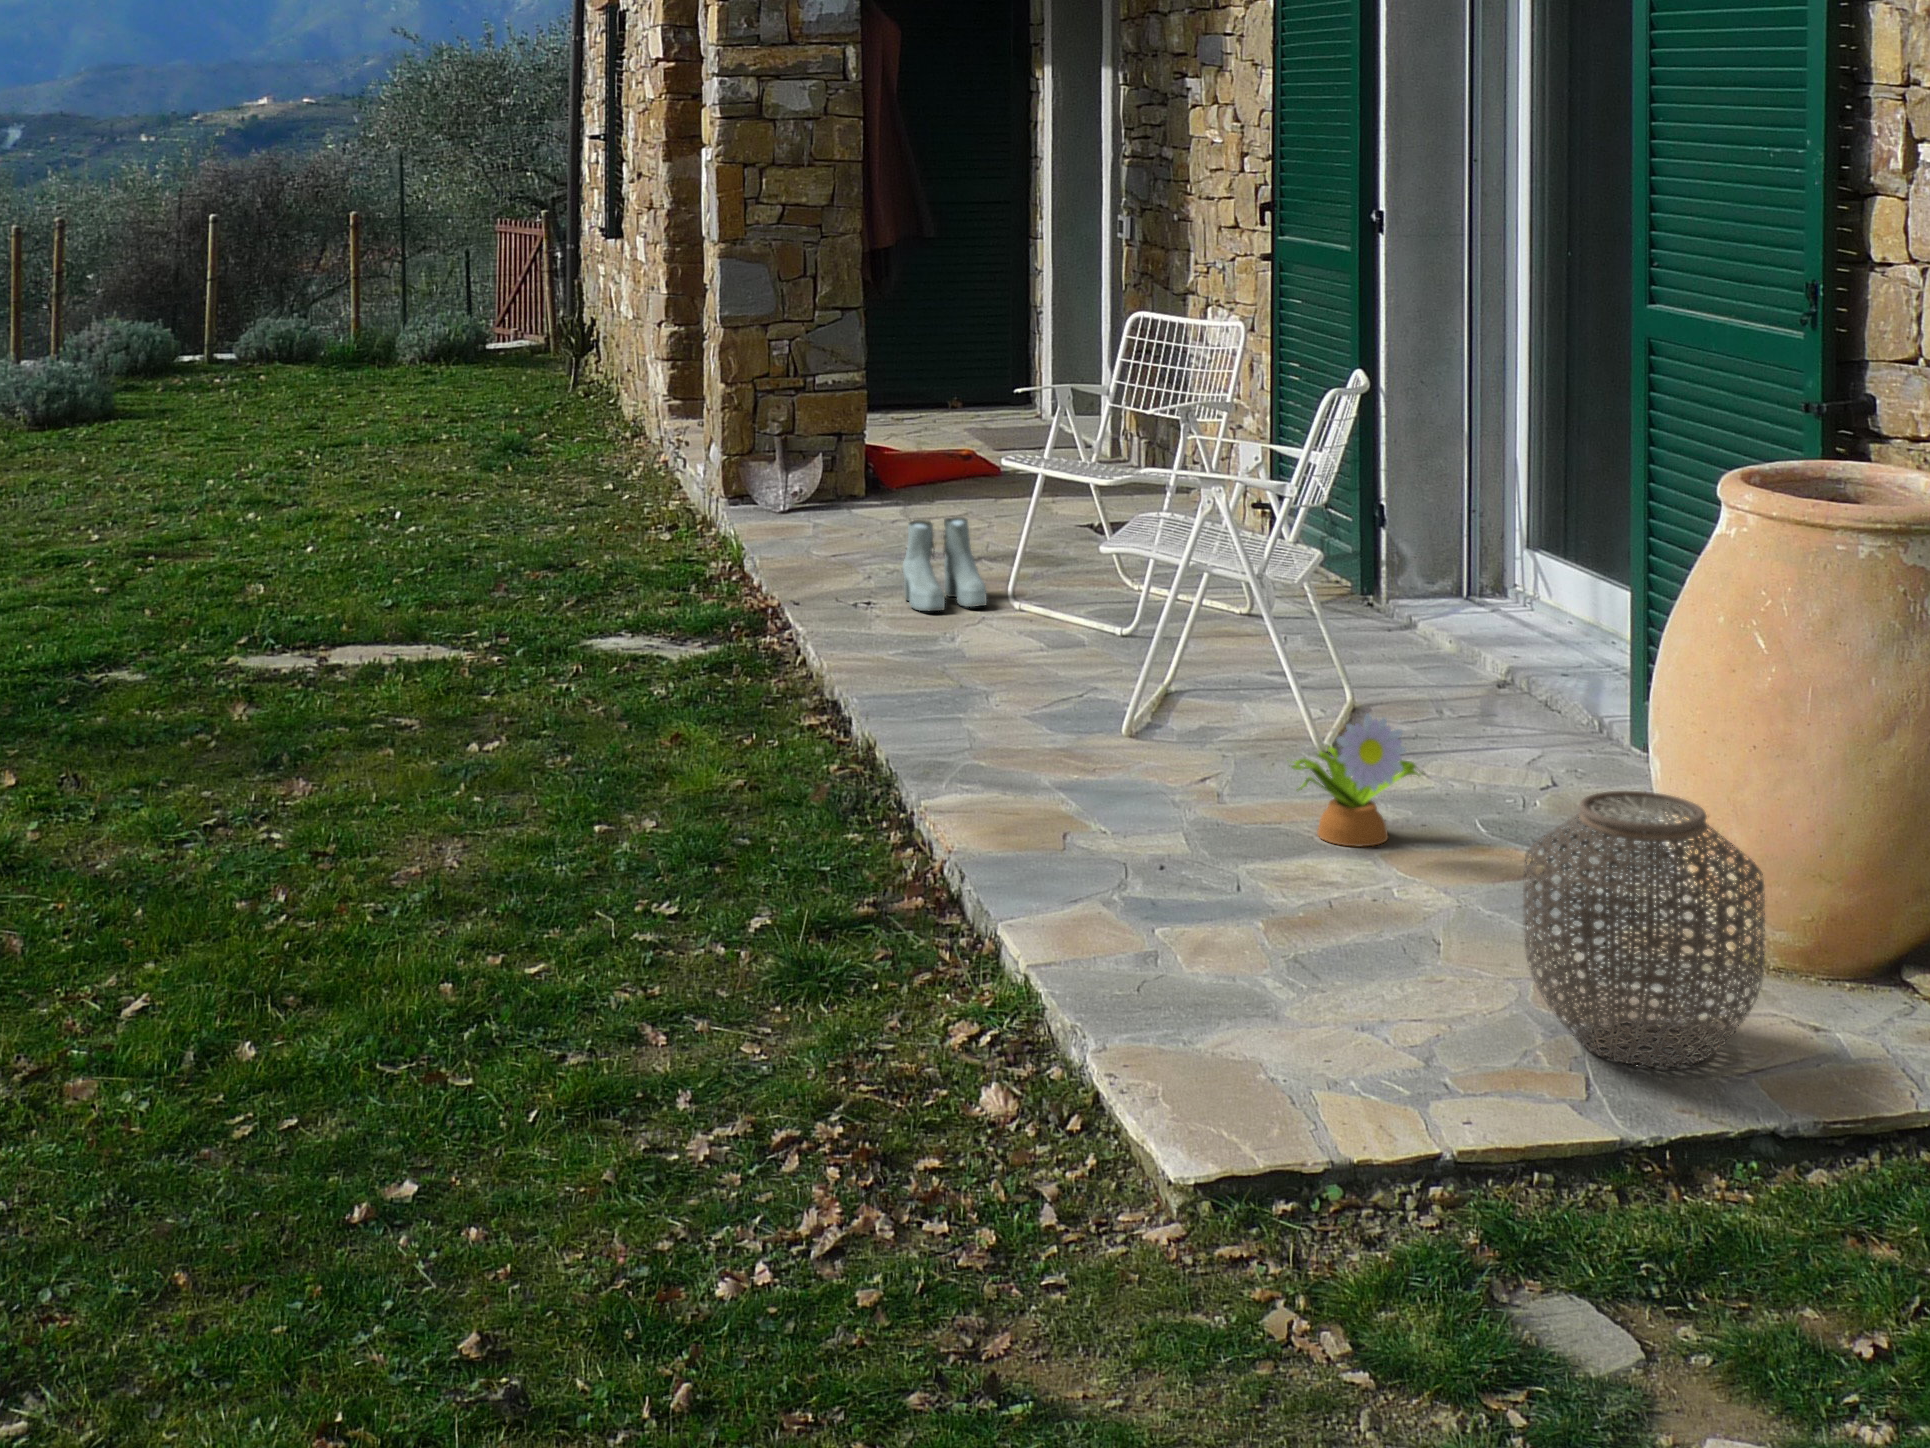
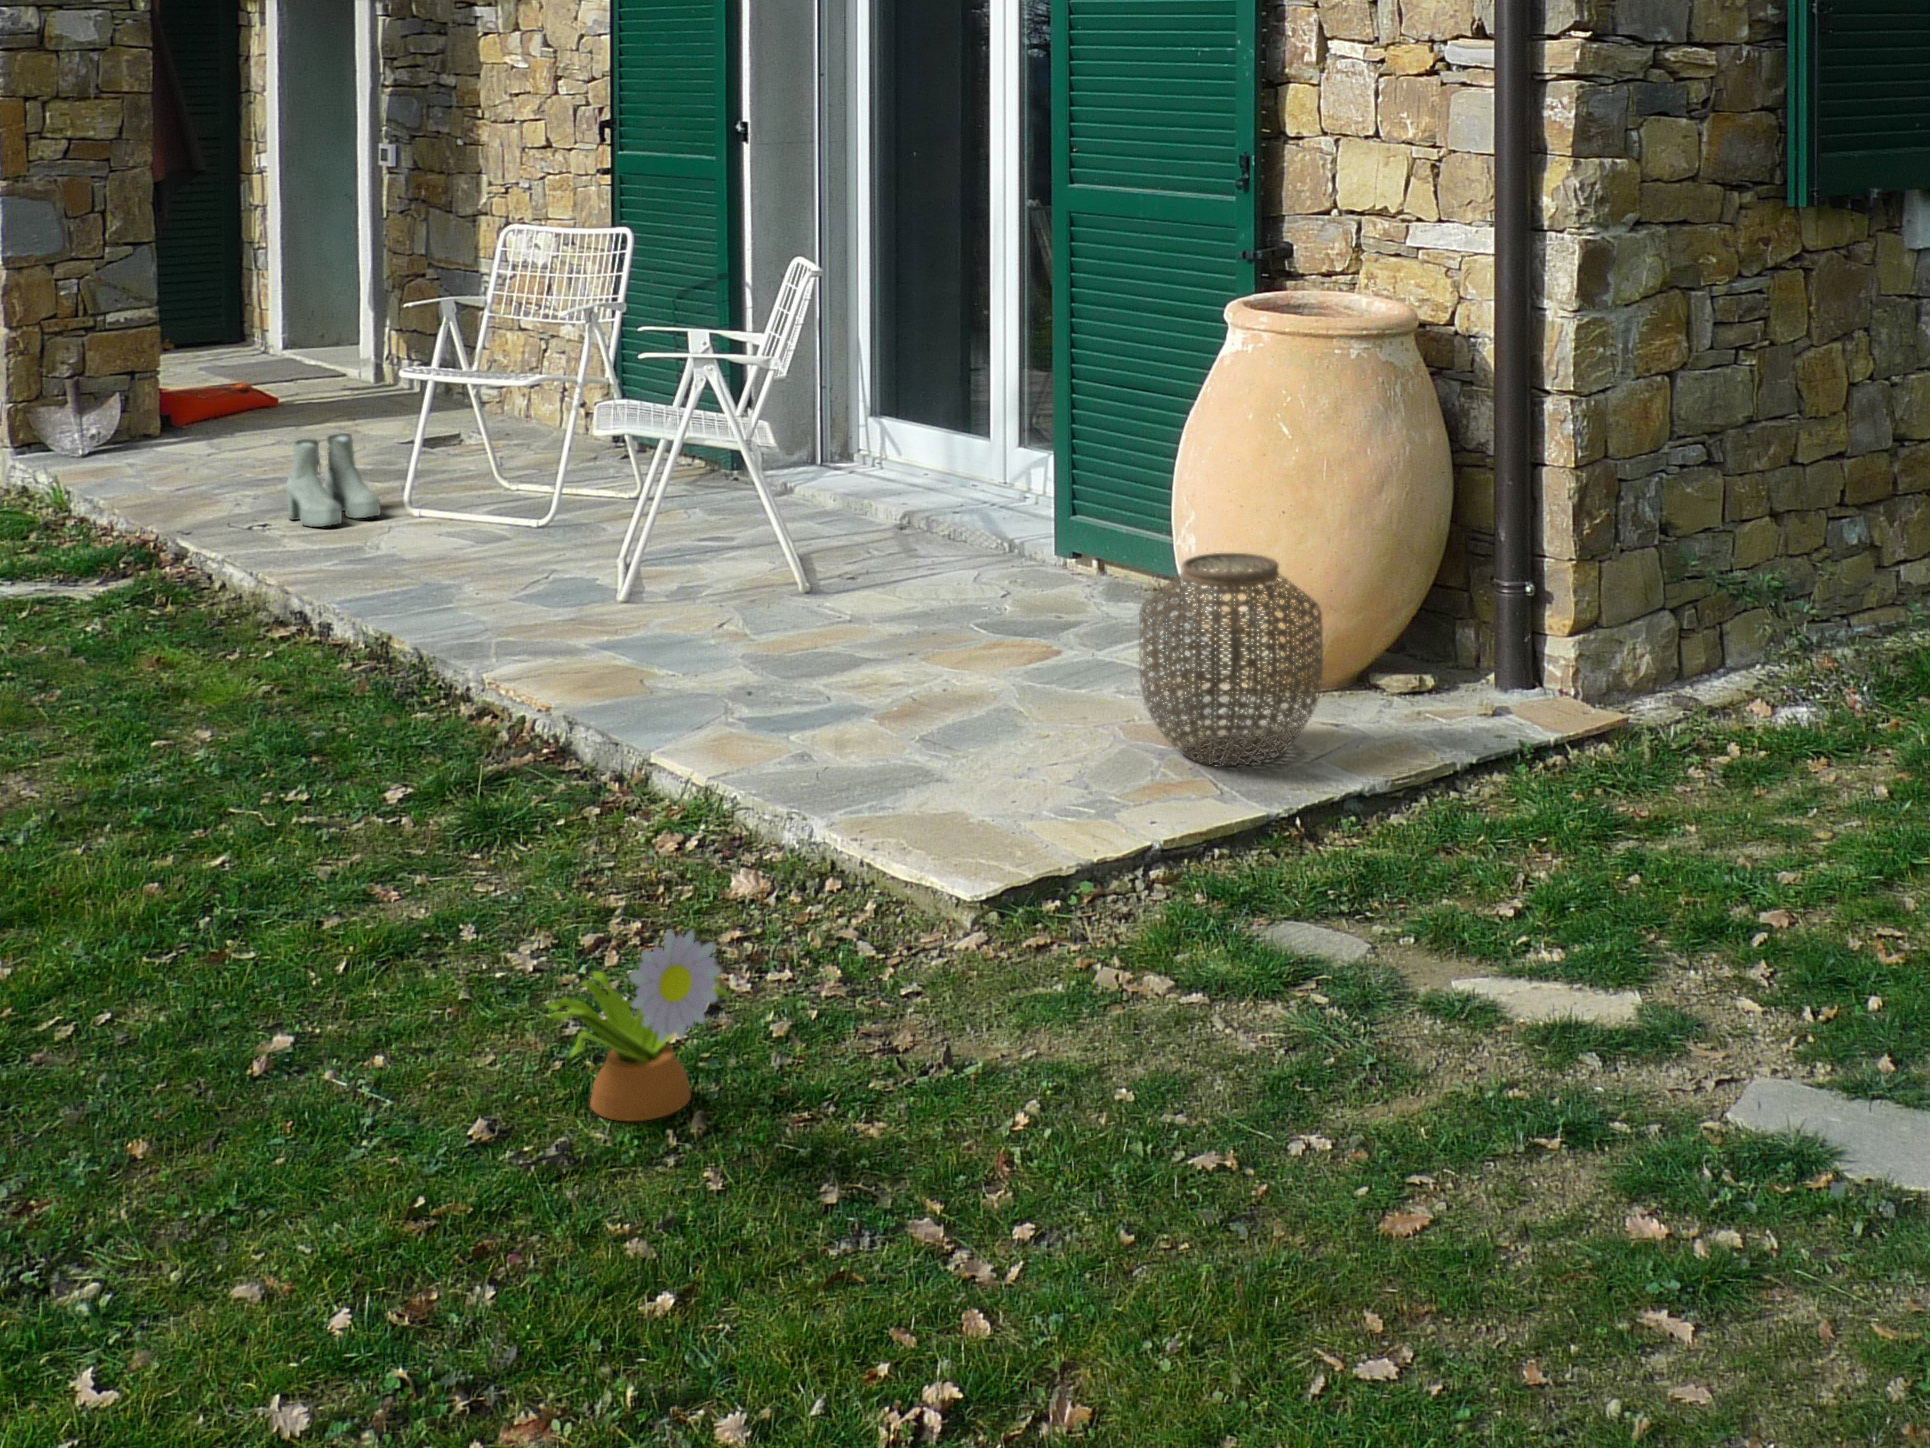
decorative plant: present [1291,714,1421,846] -> present [541,929,731,1121]

